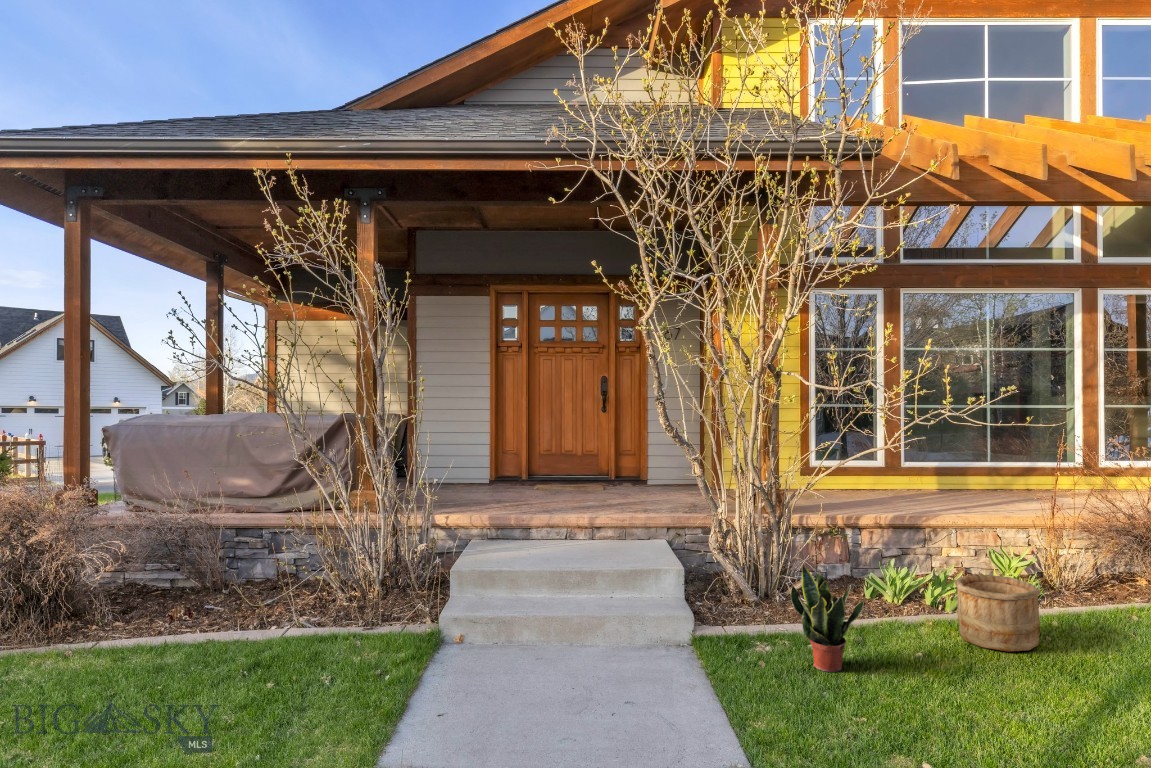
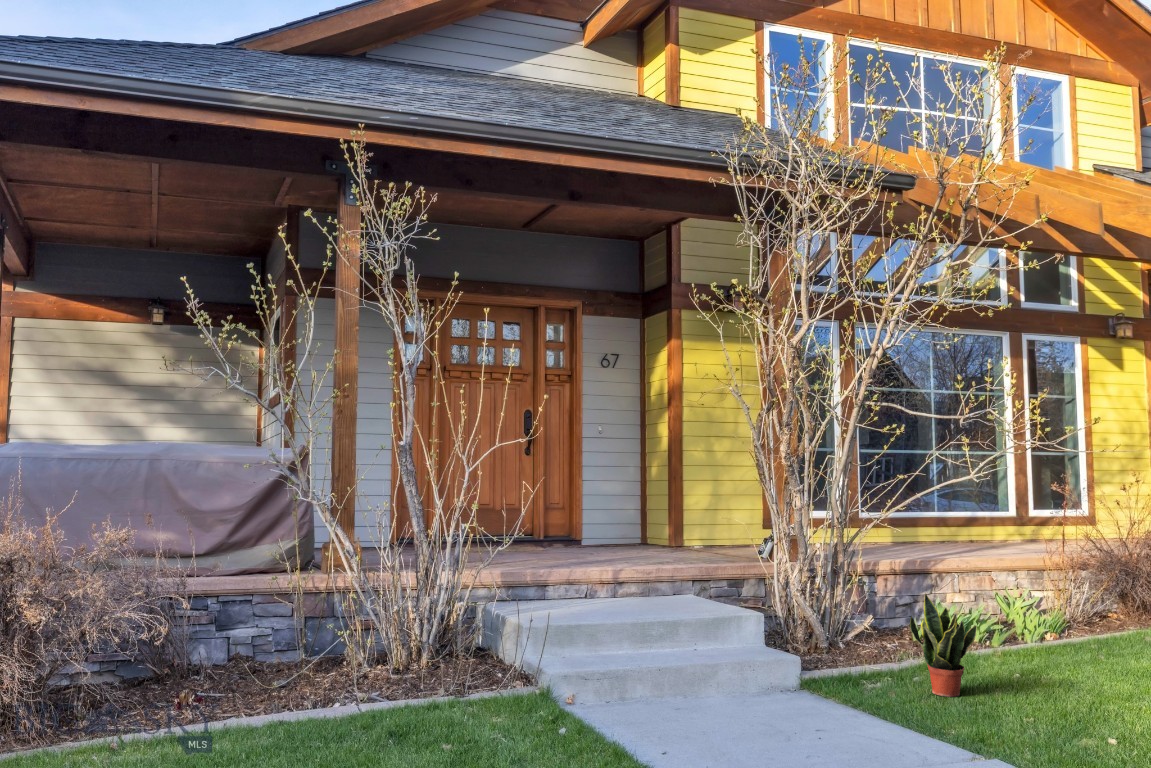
wooden bucket: present [954,575,1041,652] -> none [1016,604,1092,670]

